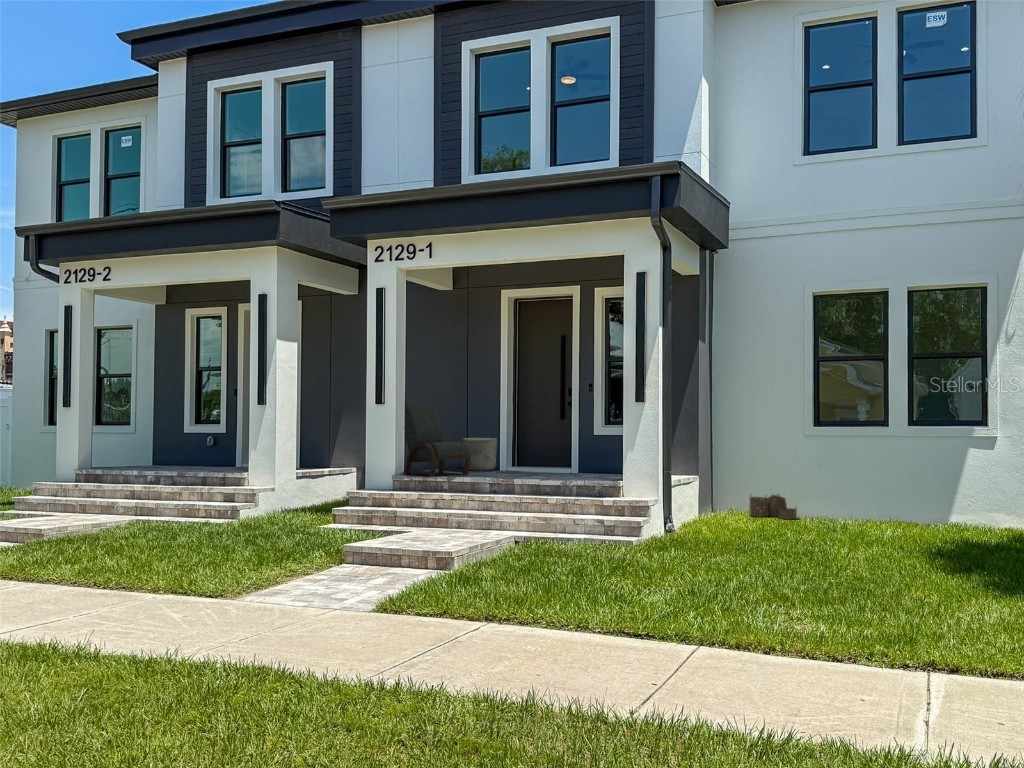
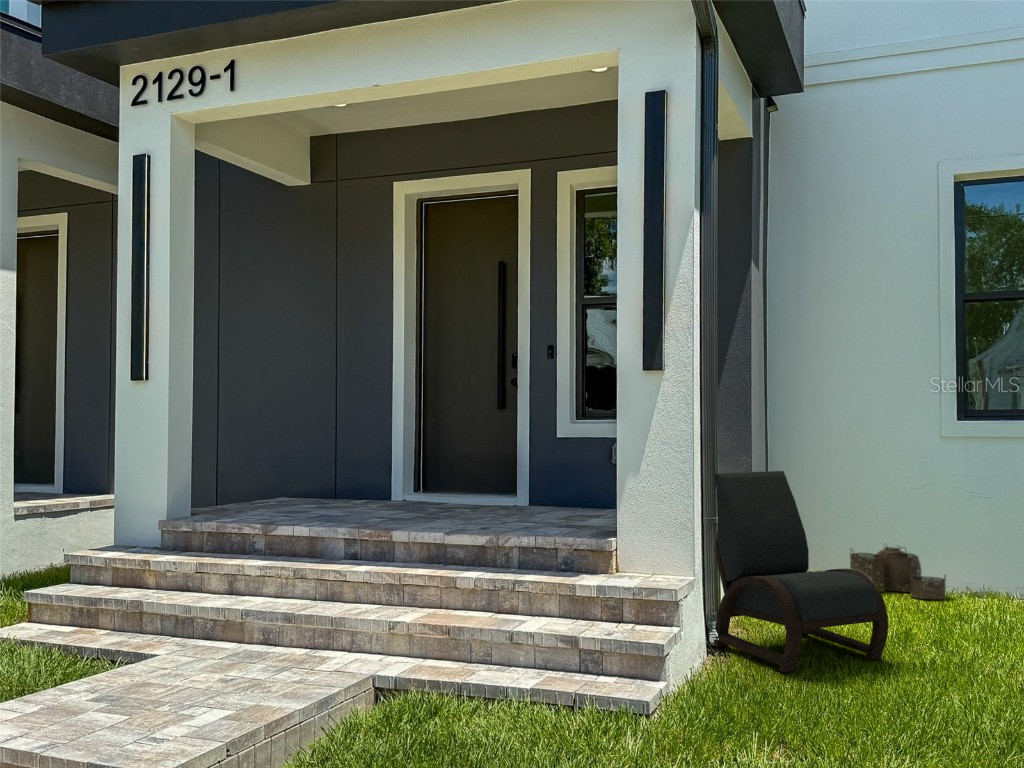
lounge chair: present [405,405,471,476] -> present [714,471,888,672]
planter: present [463,438,497,471] -> none [322,443,385,502]

